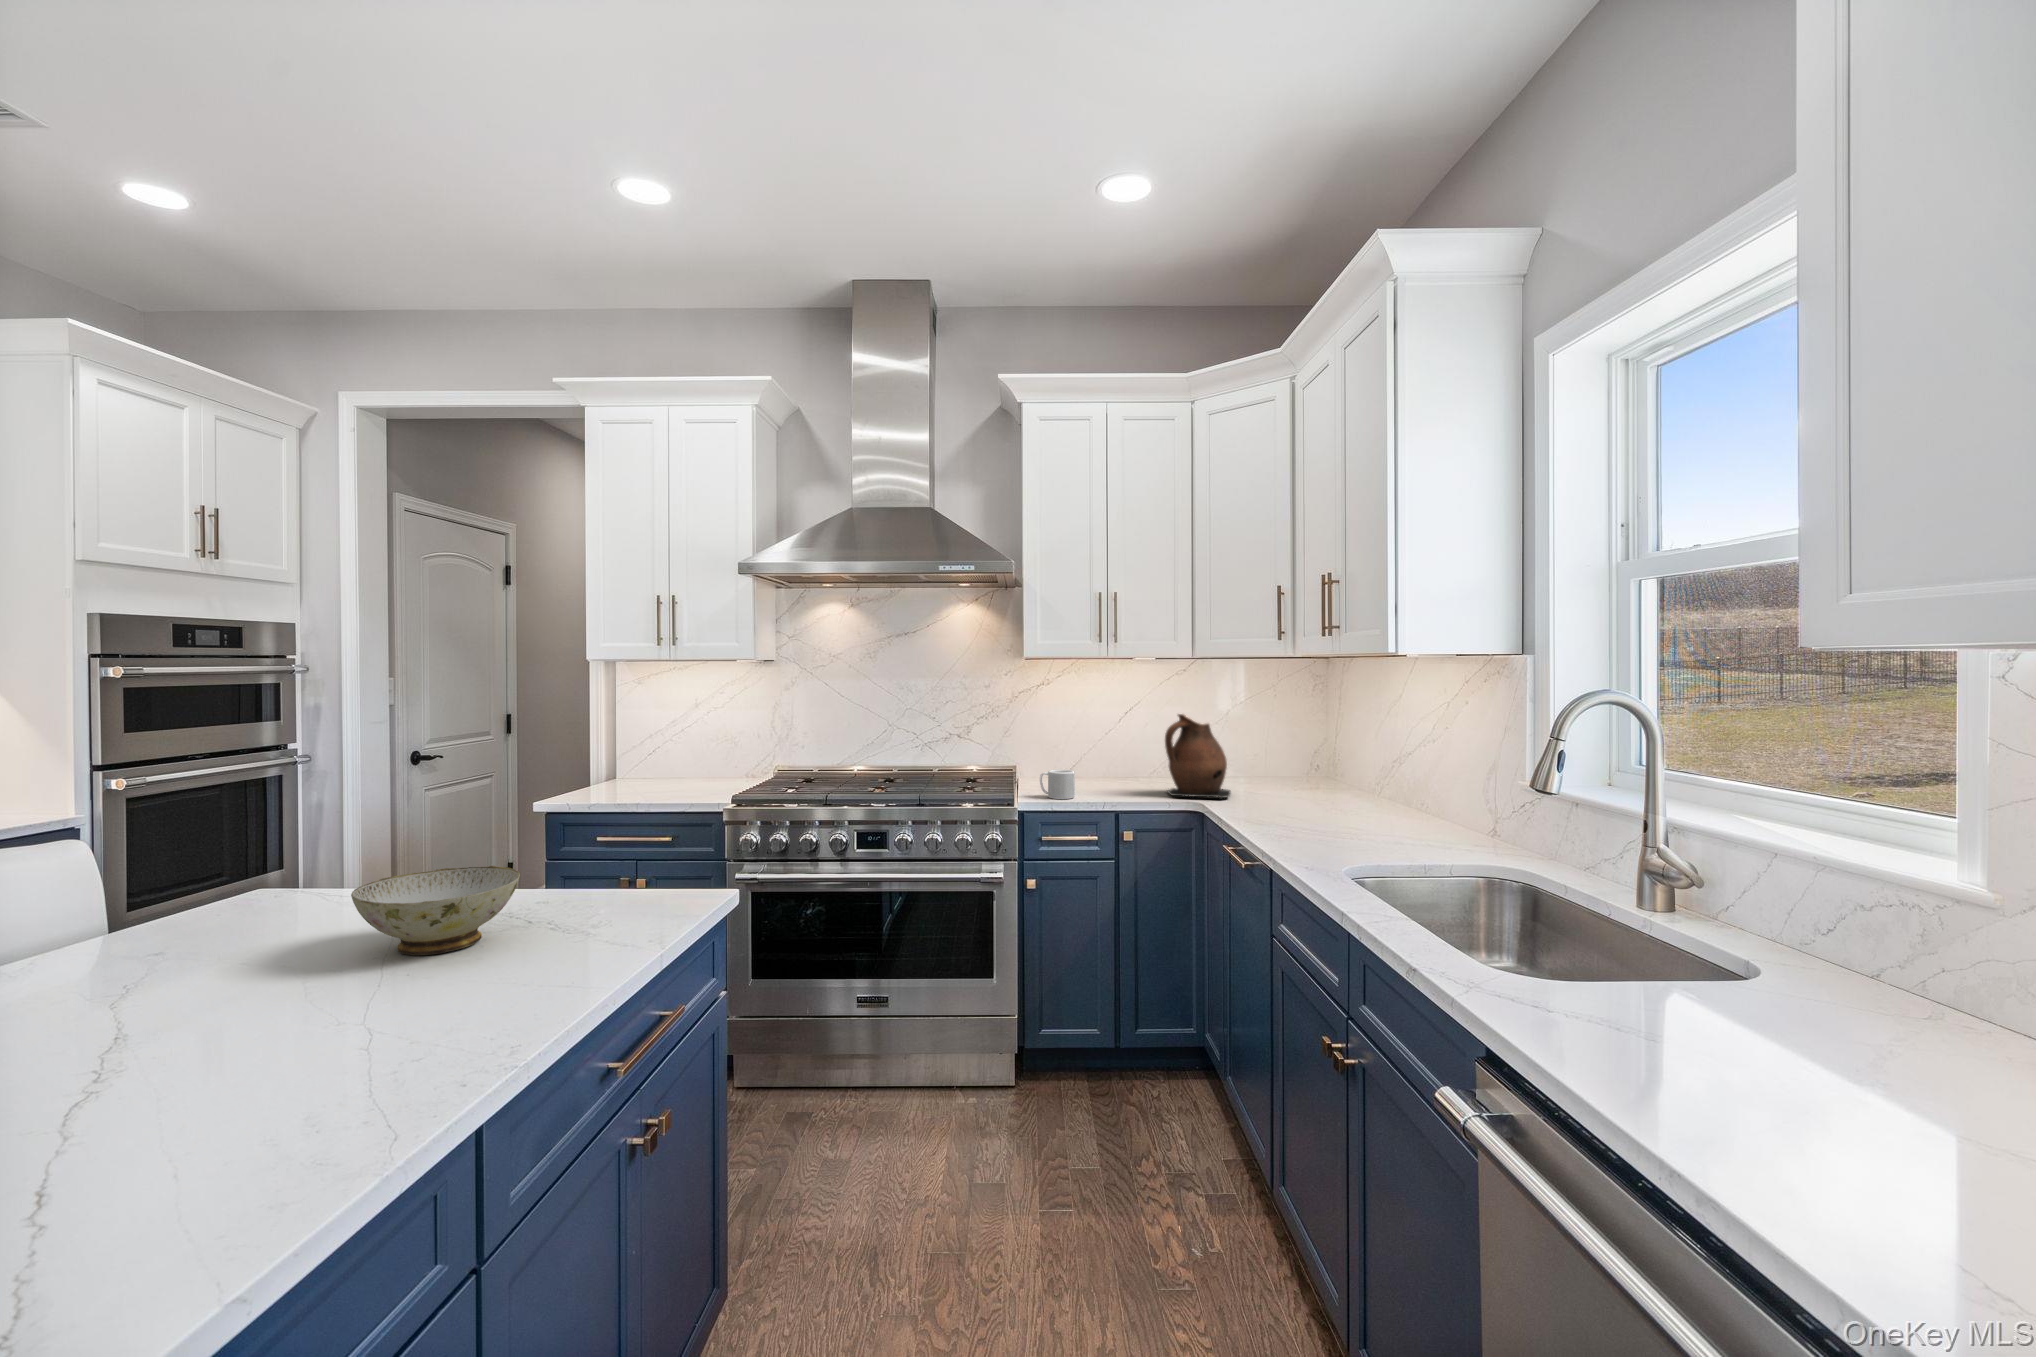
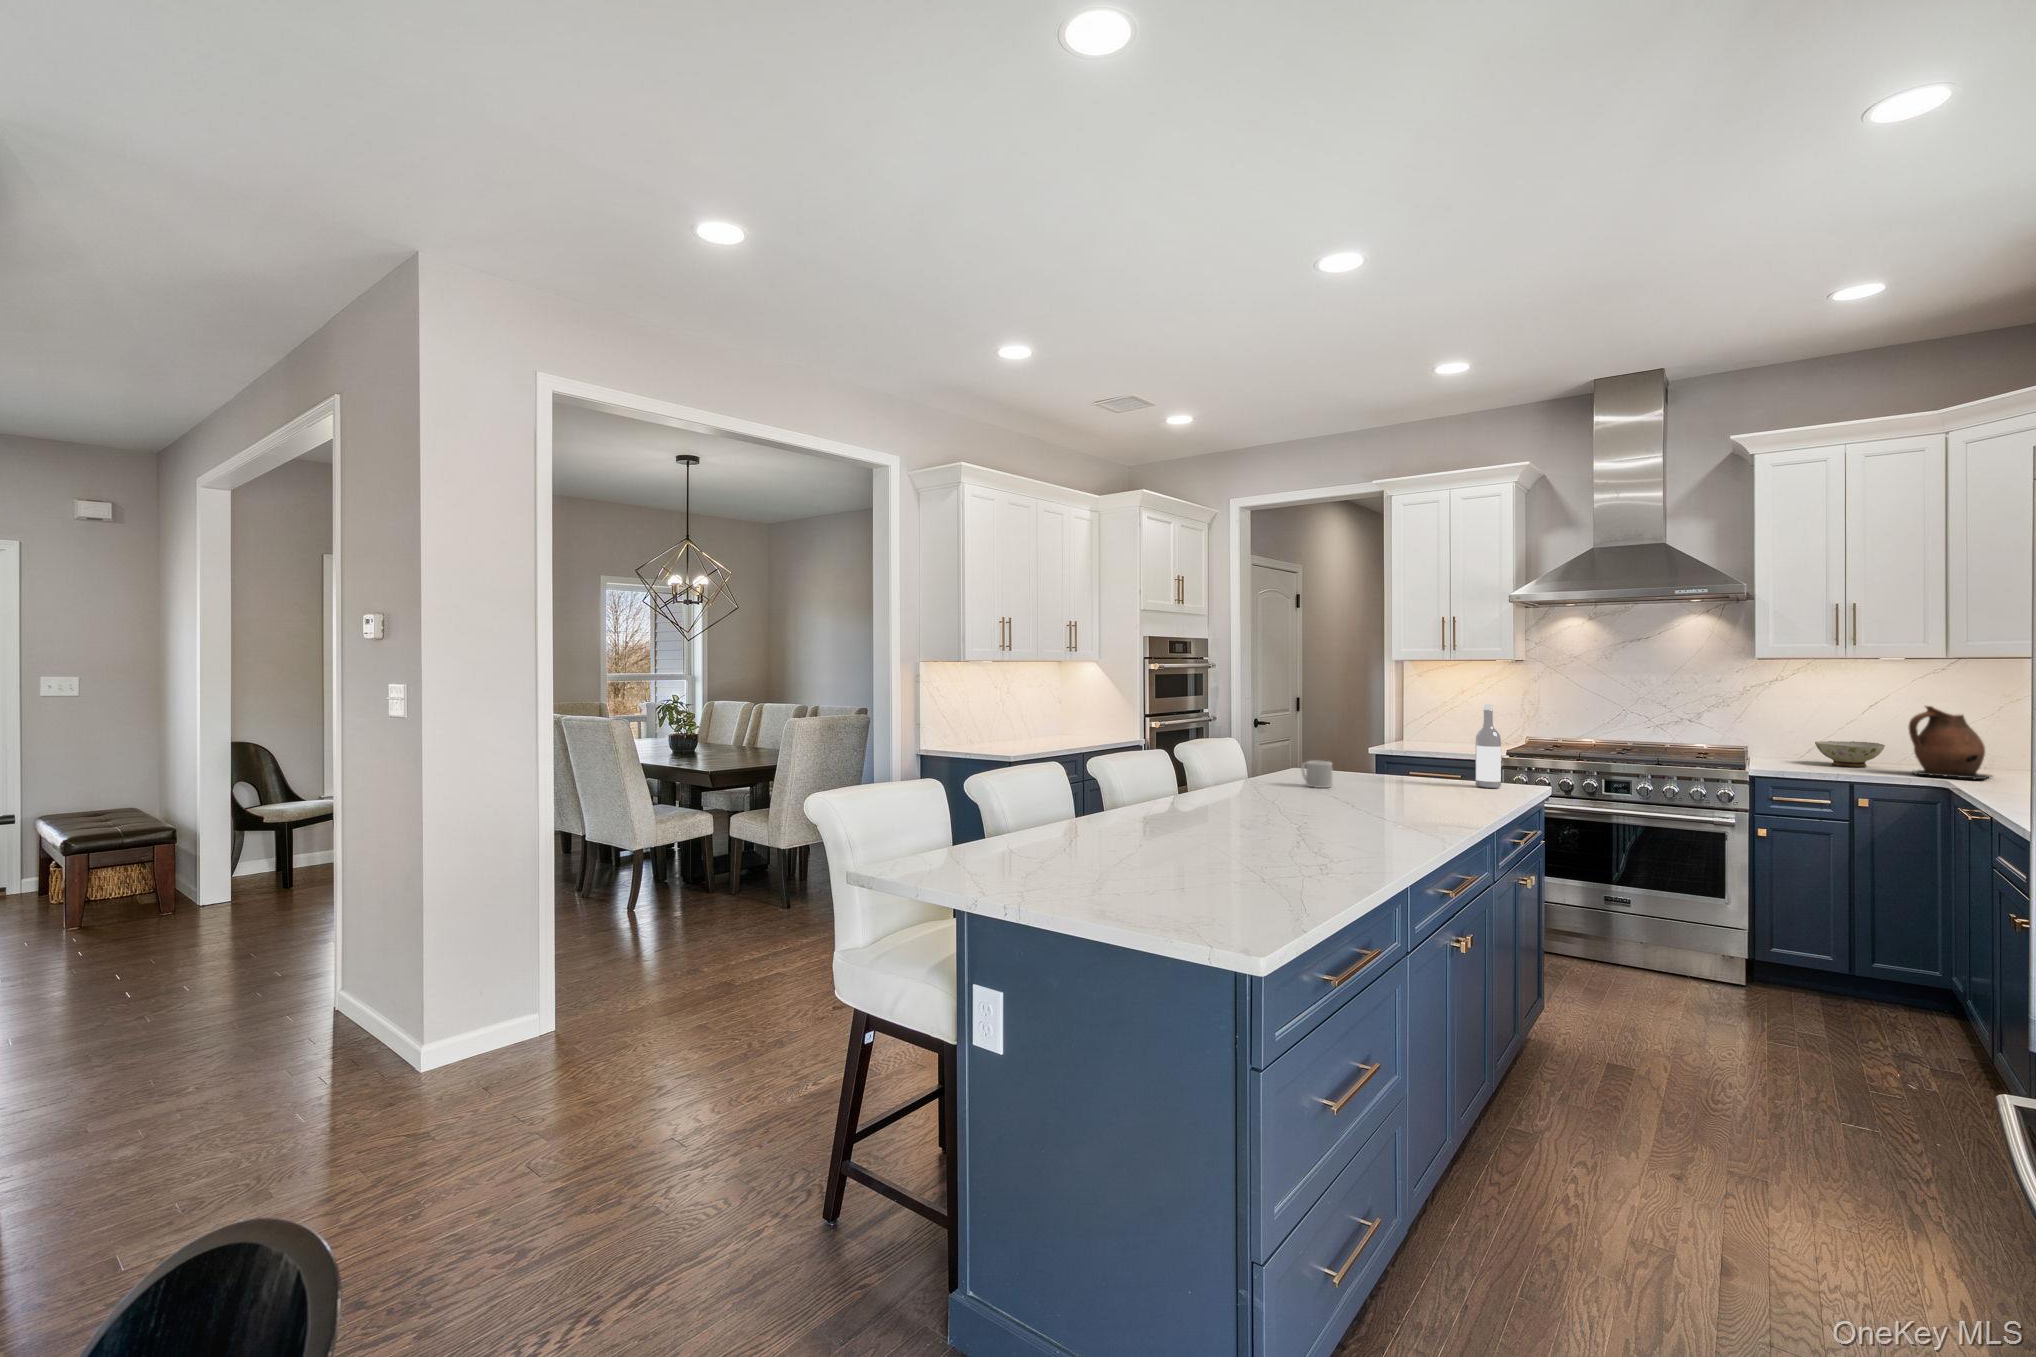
wine bottle: none [582,741,632,913] -> present [1475,704,1501,788]
mug: present [1040,770,1075,799] -> present [1301,761,1332,788]
ceramic bowl: present [351,866,520,955] -> present [1815,741,1885,767]

